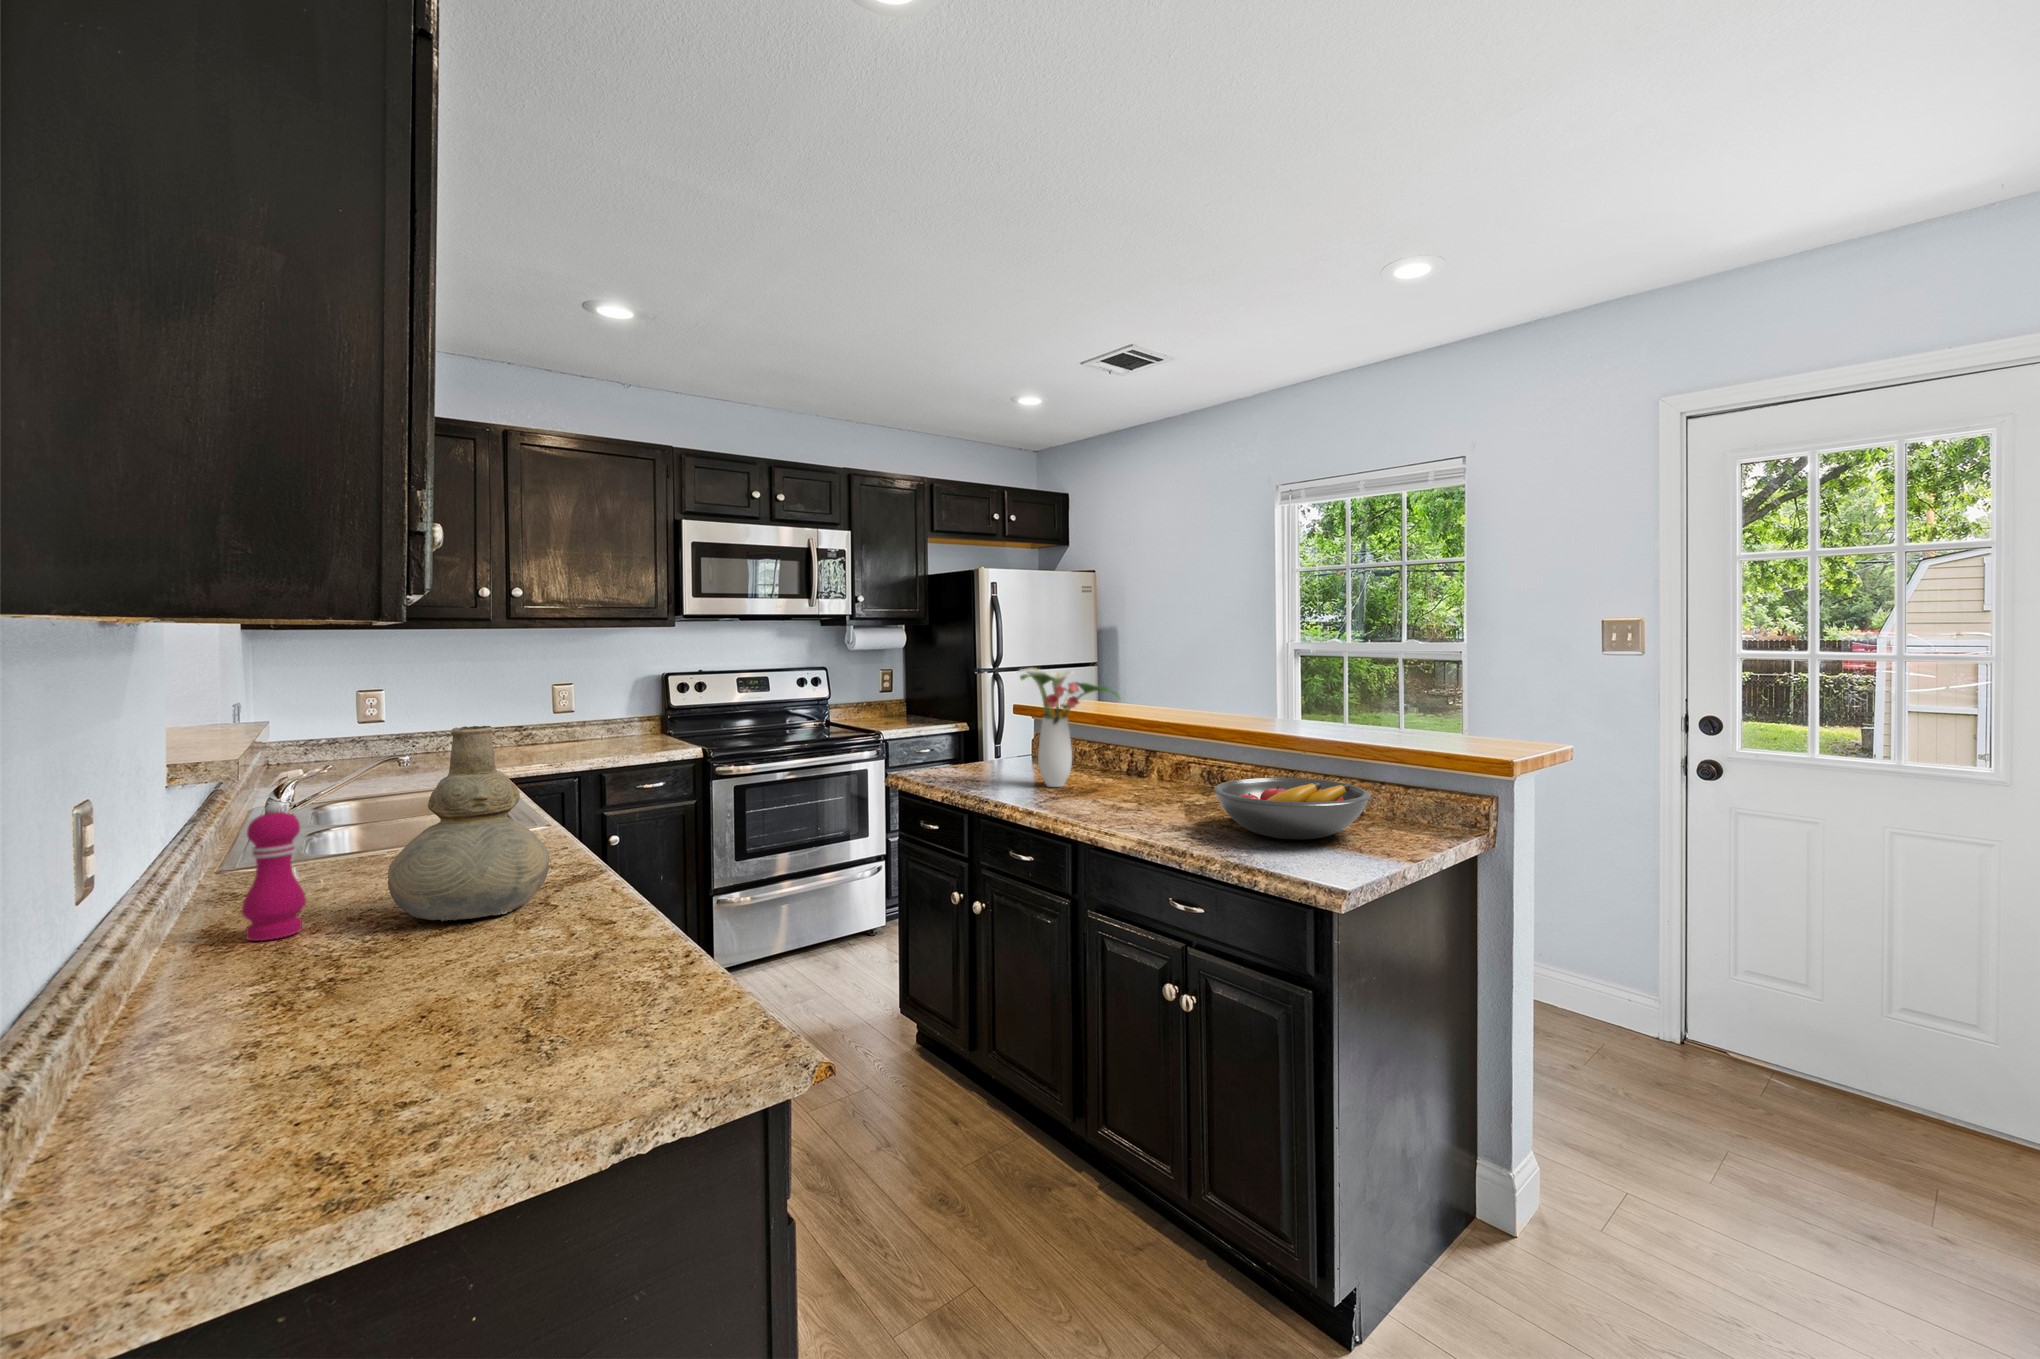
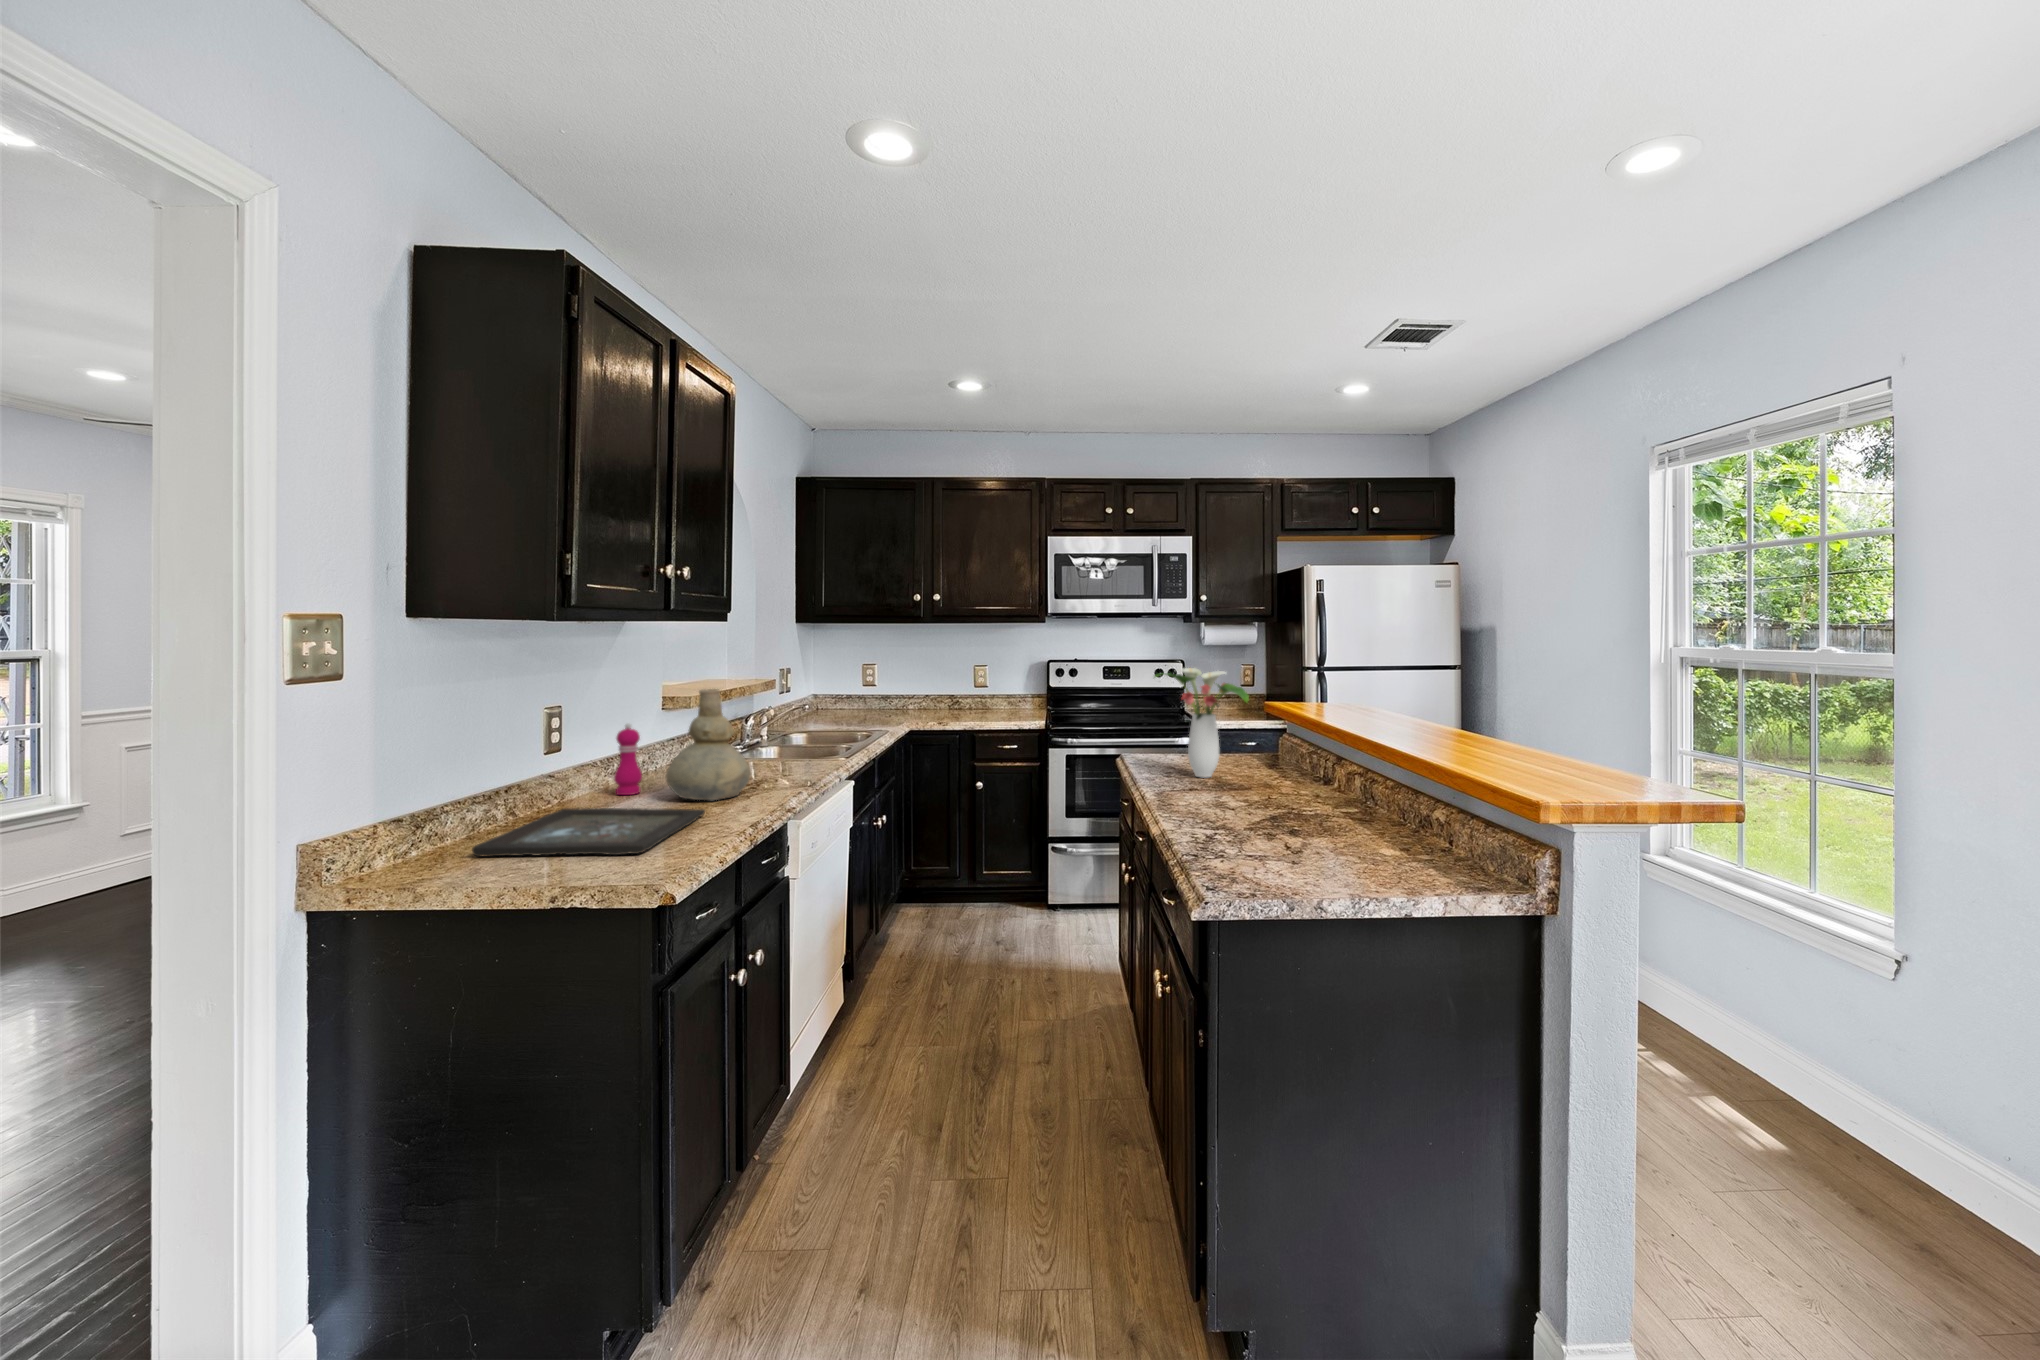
fruit bowl: present [1214,778,1371,840] -> none [1209,784,1359,846]
tray: none [227,927,635,1126] -> present [472,808,705,857]

